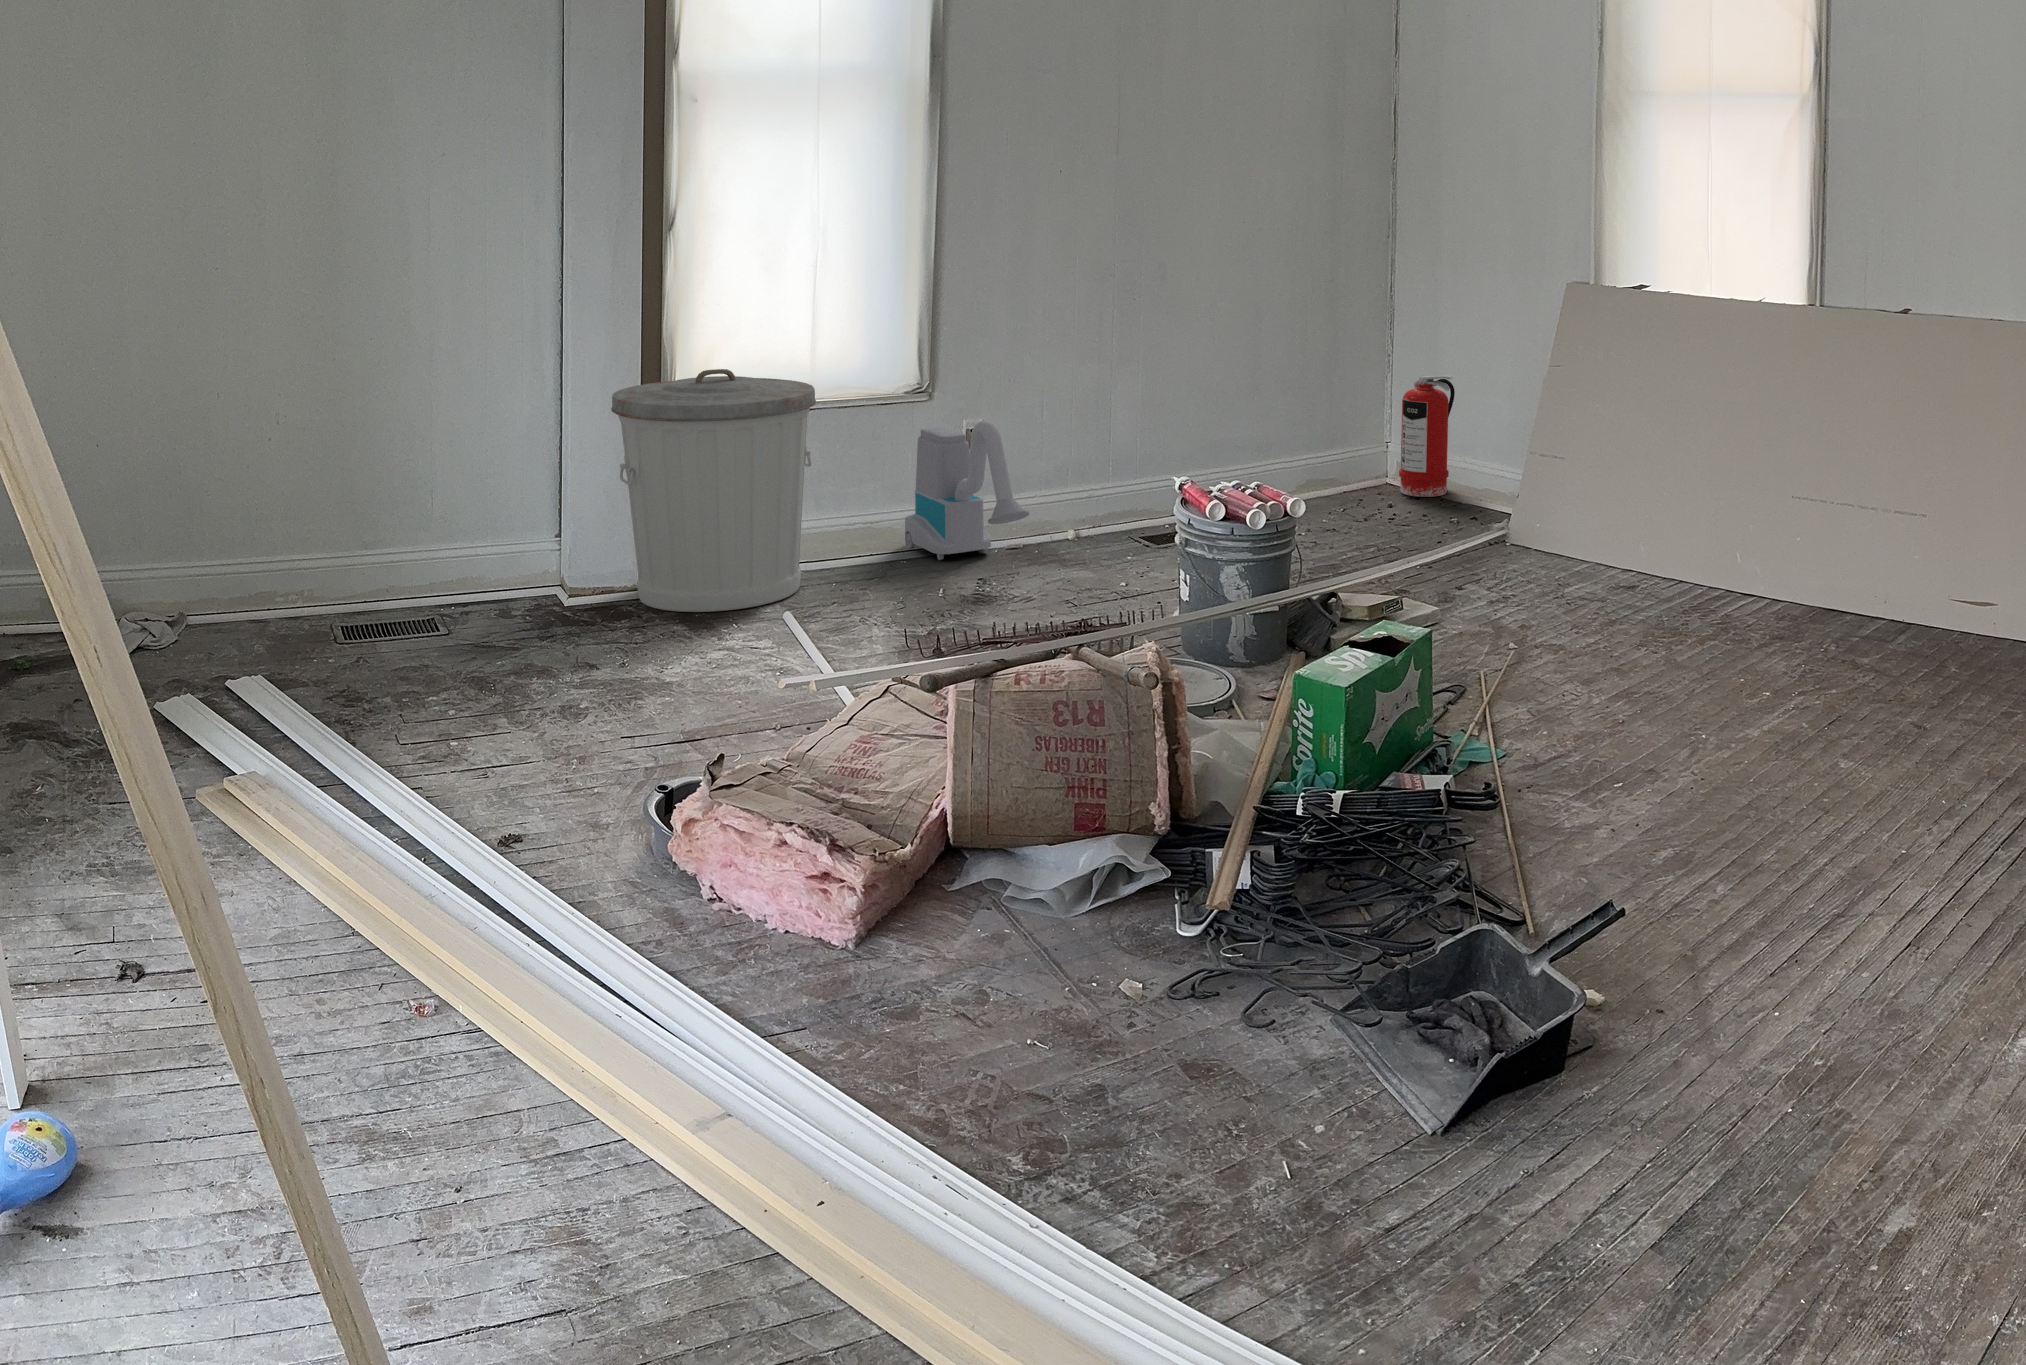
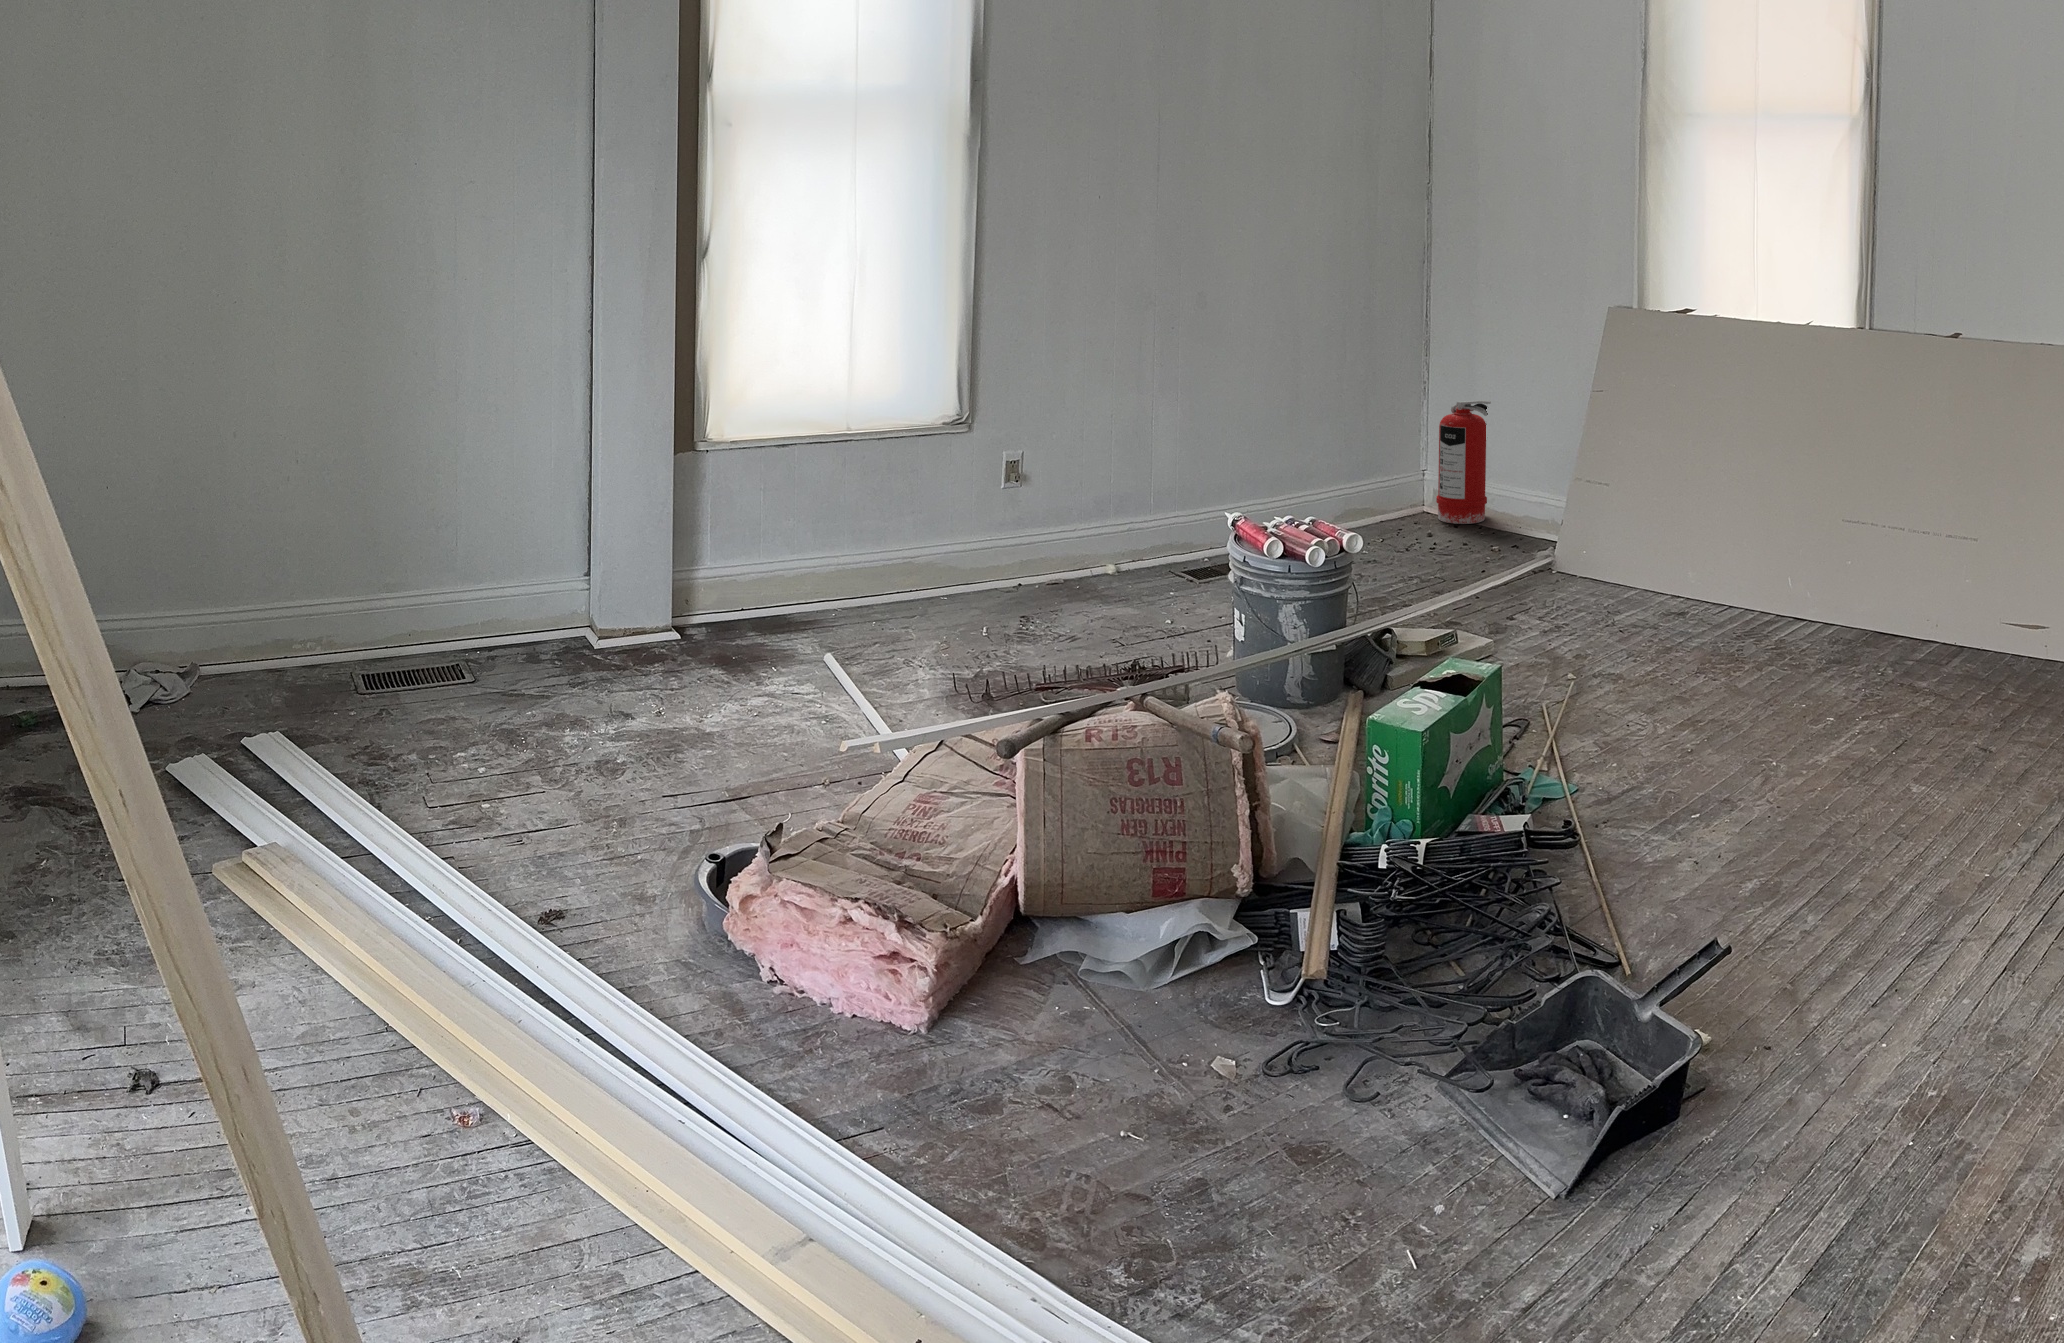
trash can: present [611,369,816,612] -> none [639,404,850,657]
vacuum cleaner: present [905,420,1029,560] -> none [939,453,1070,597]

